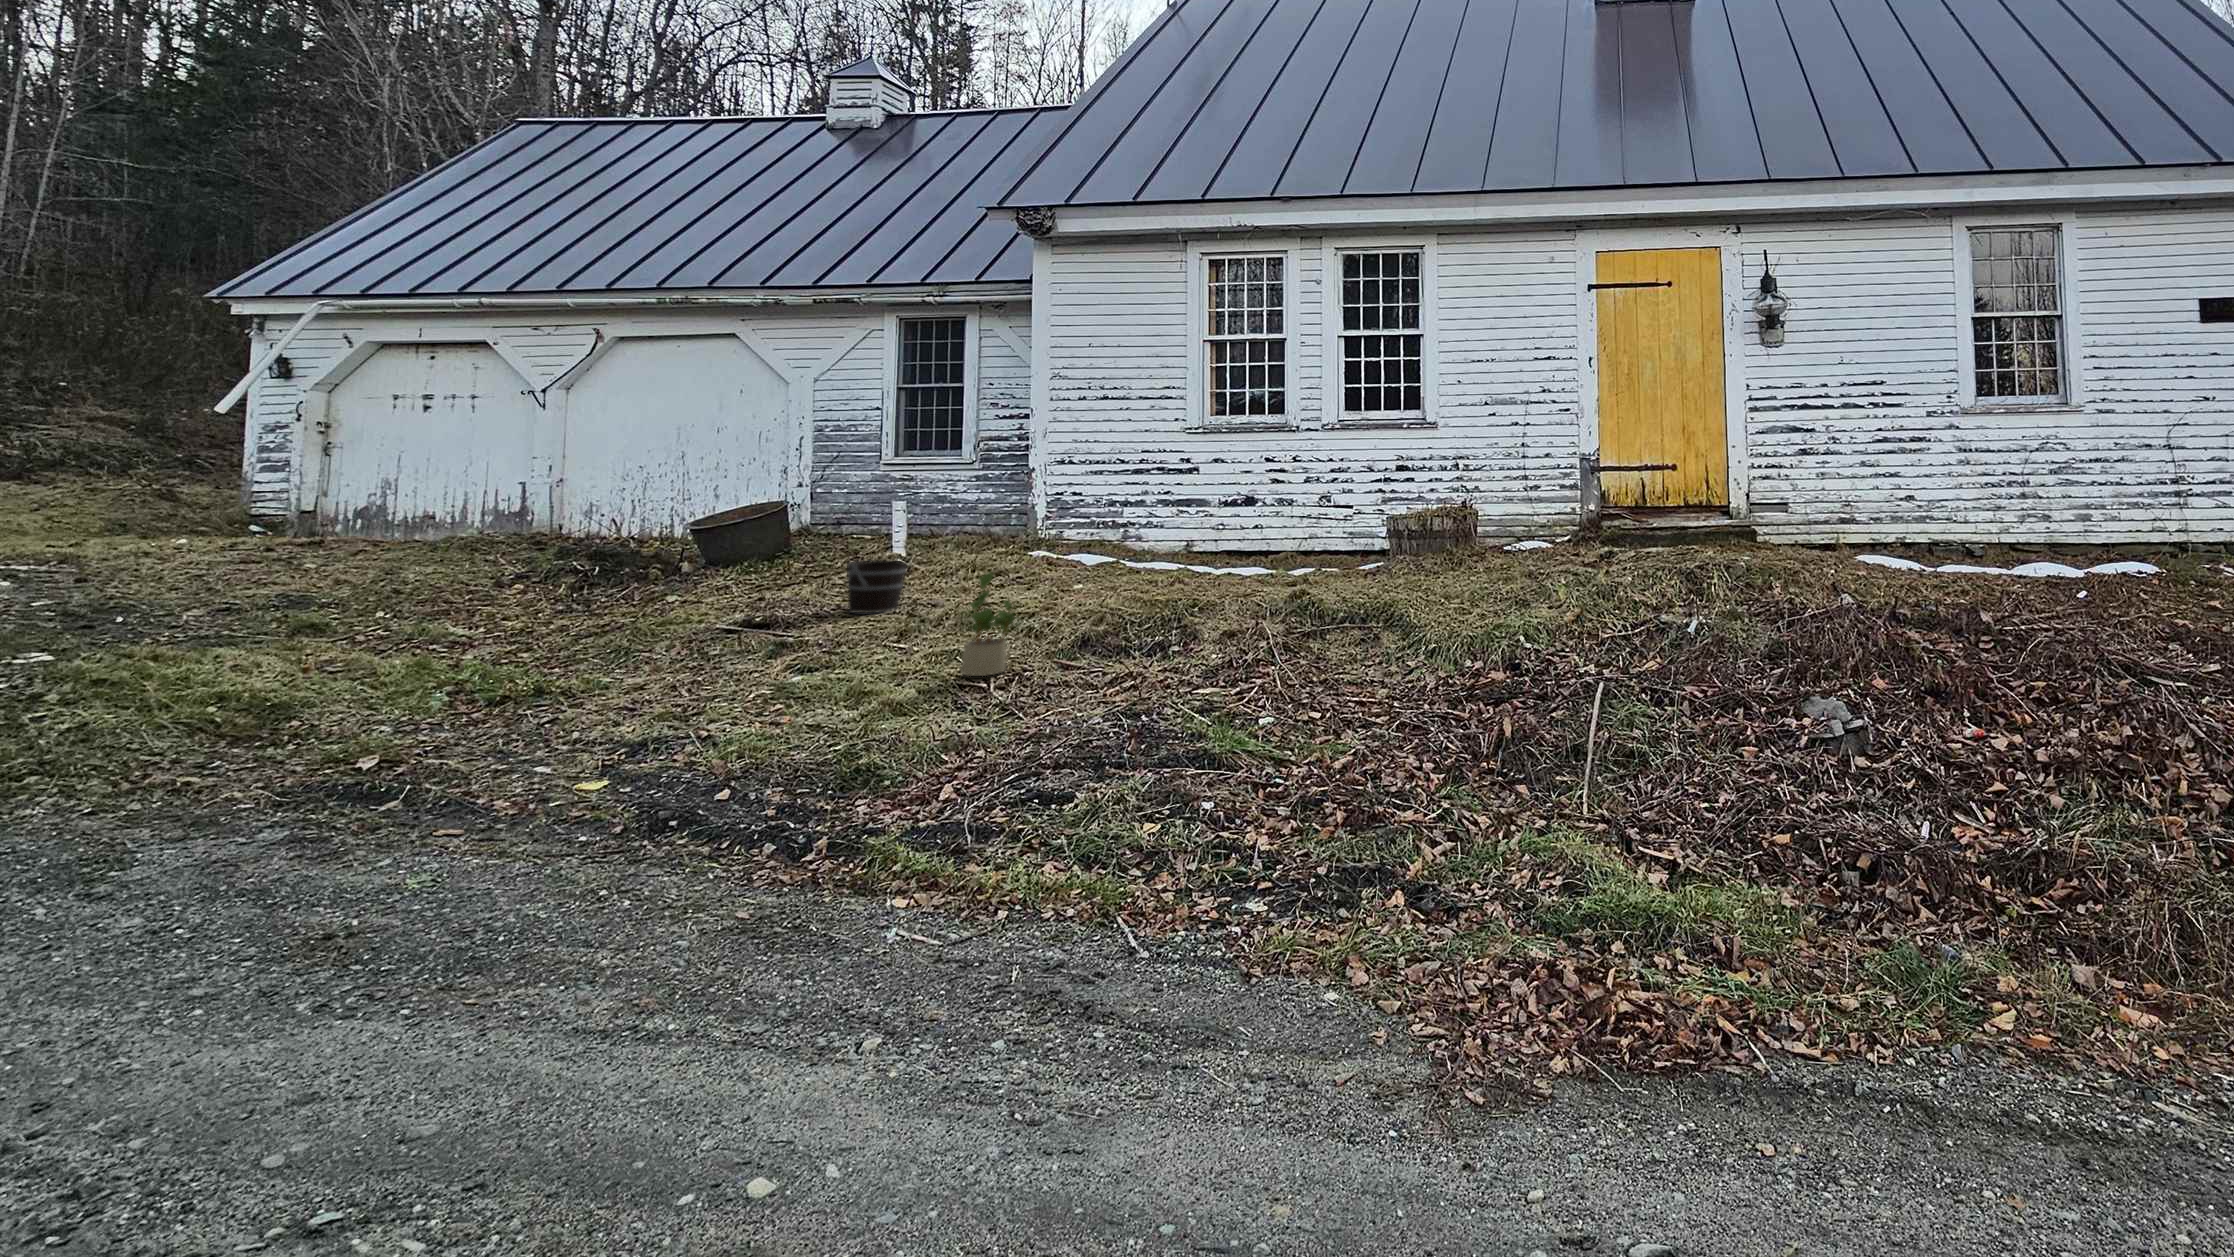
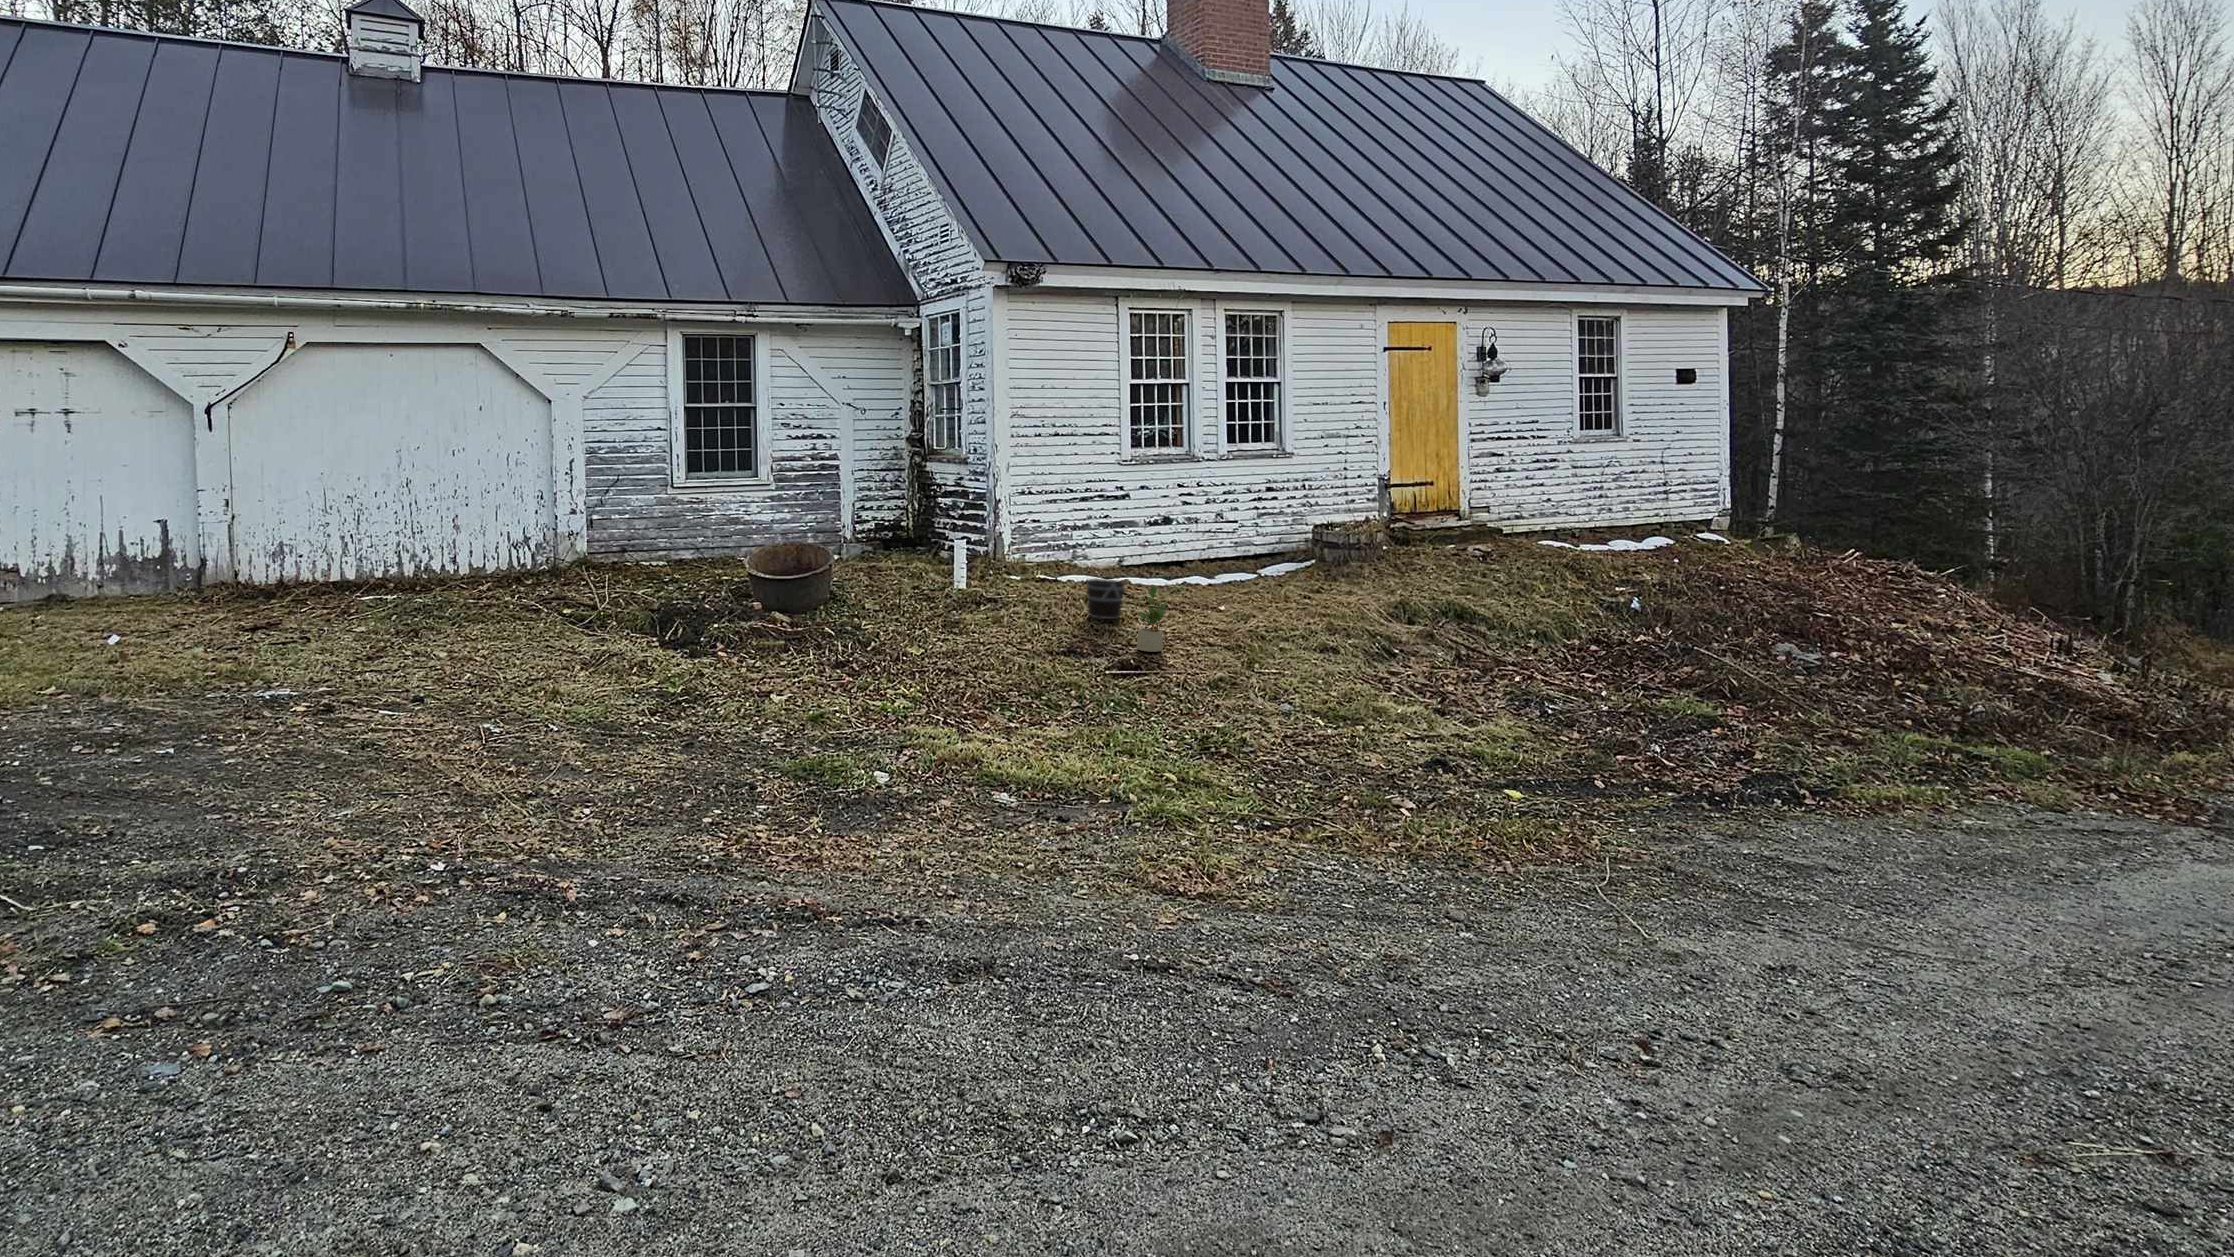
potted plant: present [960,571,1021,676] -> present [1136,585,1168,652]

